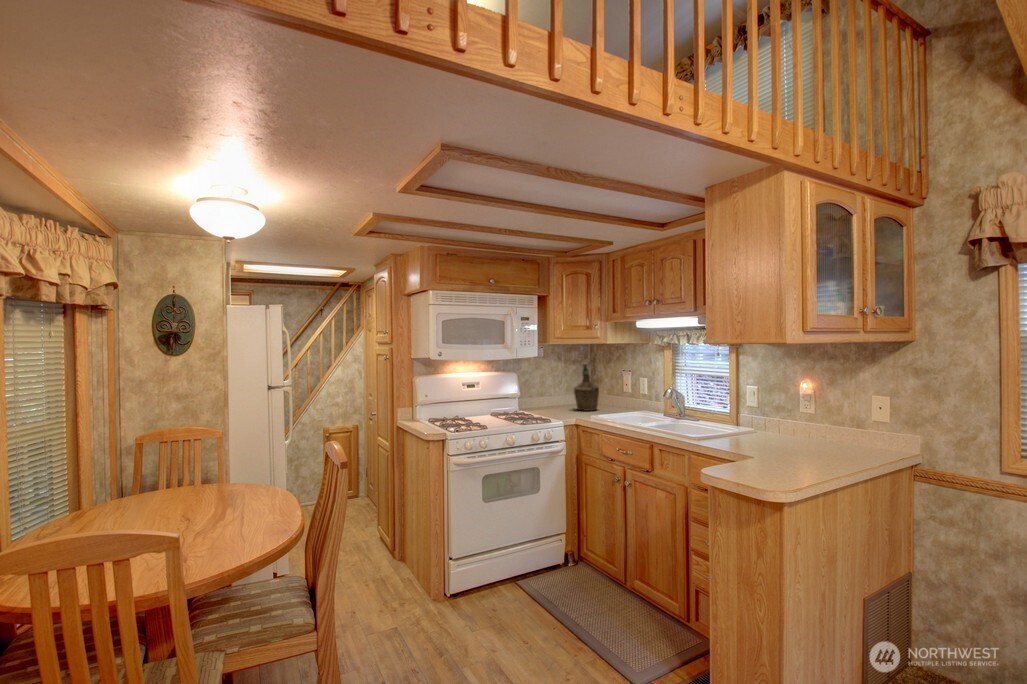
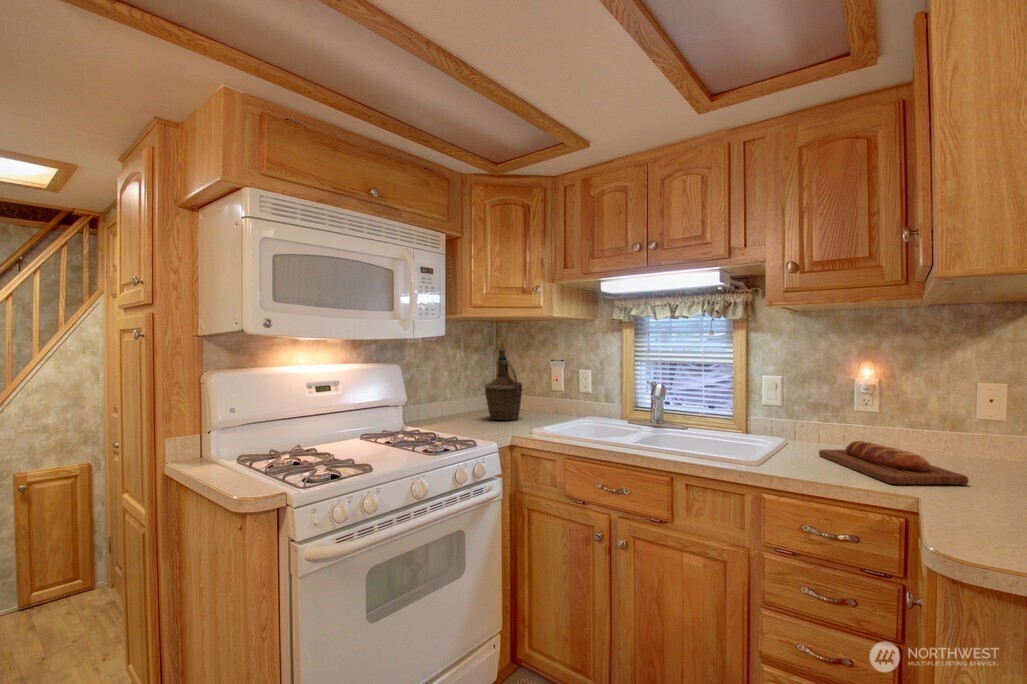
bread loaf: none [754,428,809,453] -> present [819,441,968,485]

